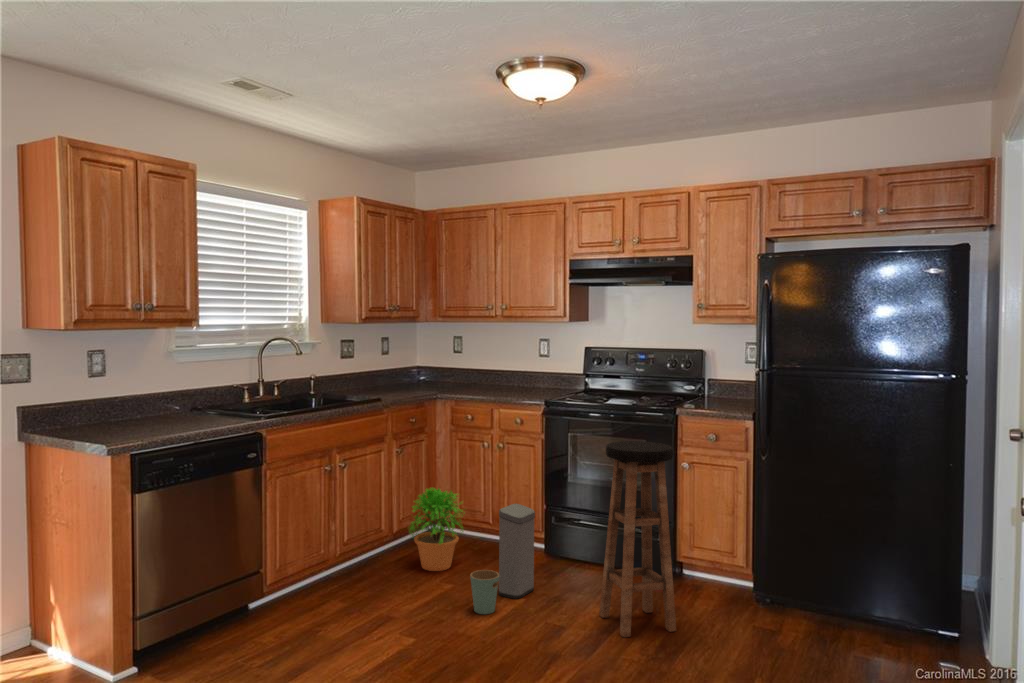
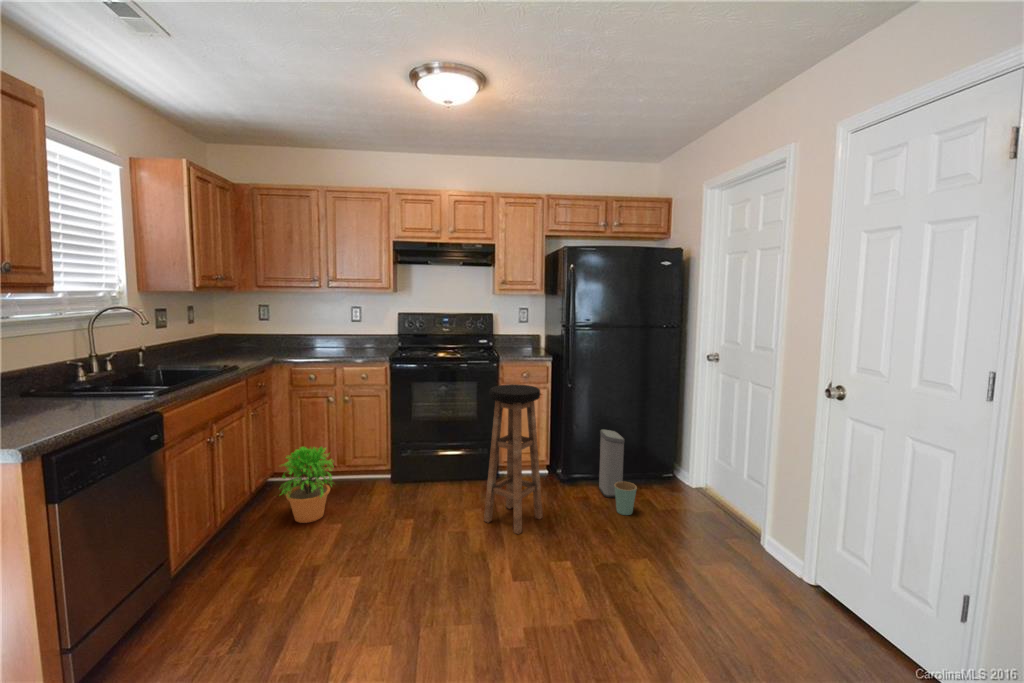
trash can: present [470,504,535,614] -> present [599,430,637,515]

